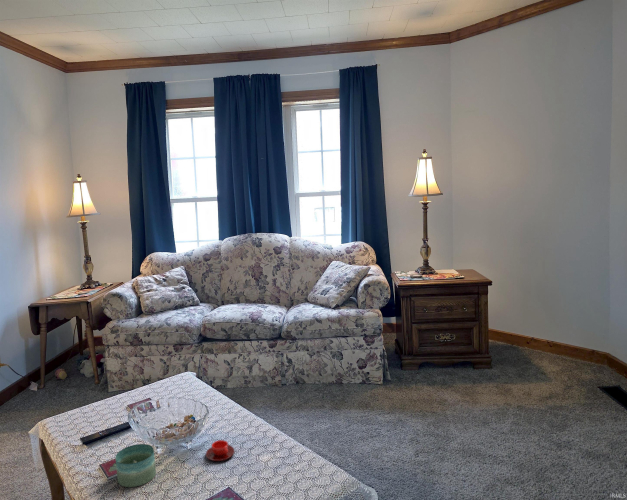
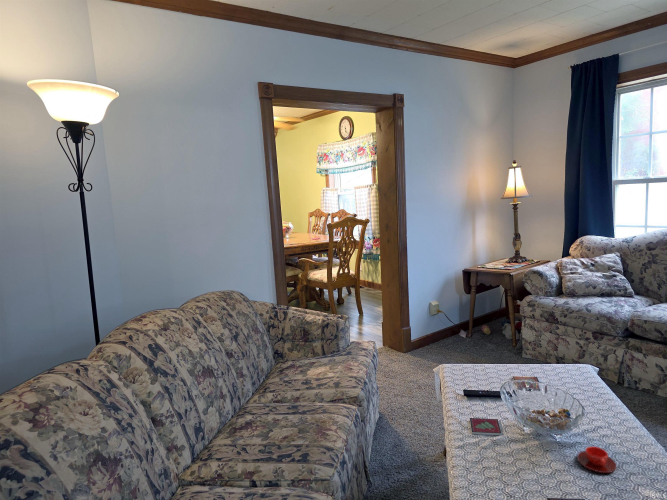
candle: present [115,444,156,487] -> none [478,412,517,454]

